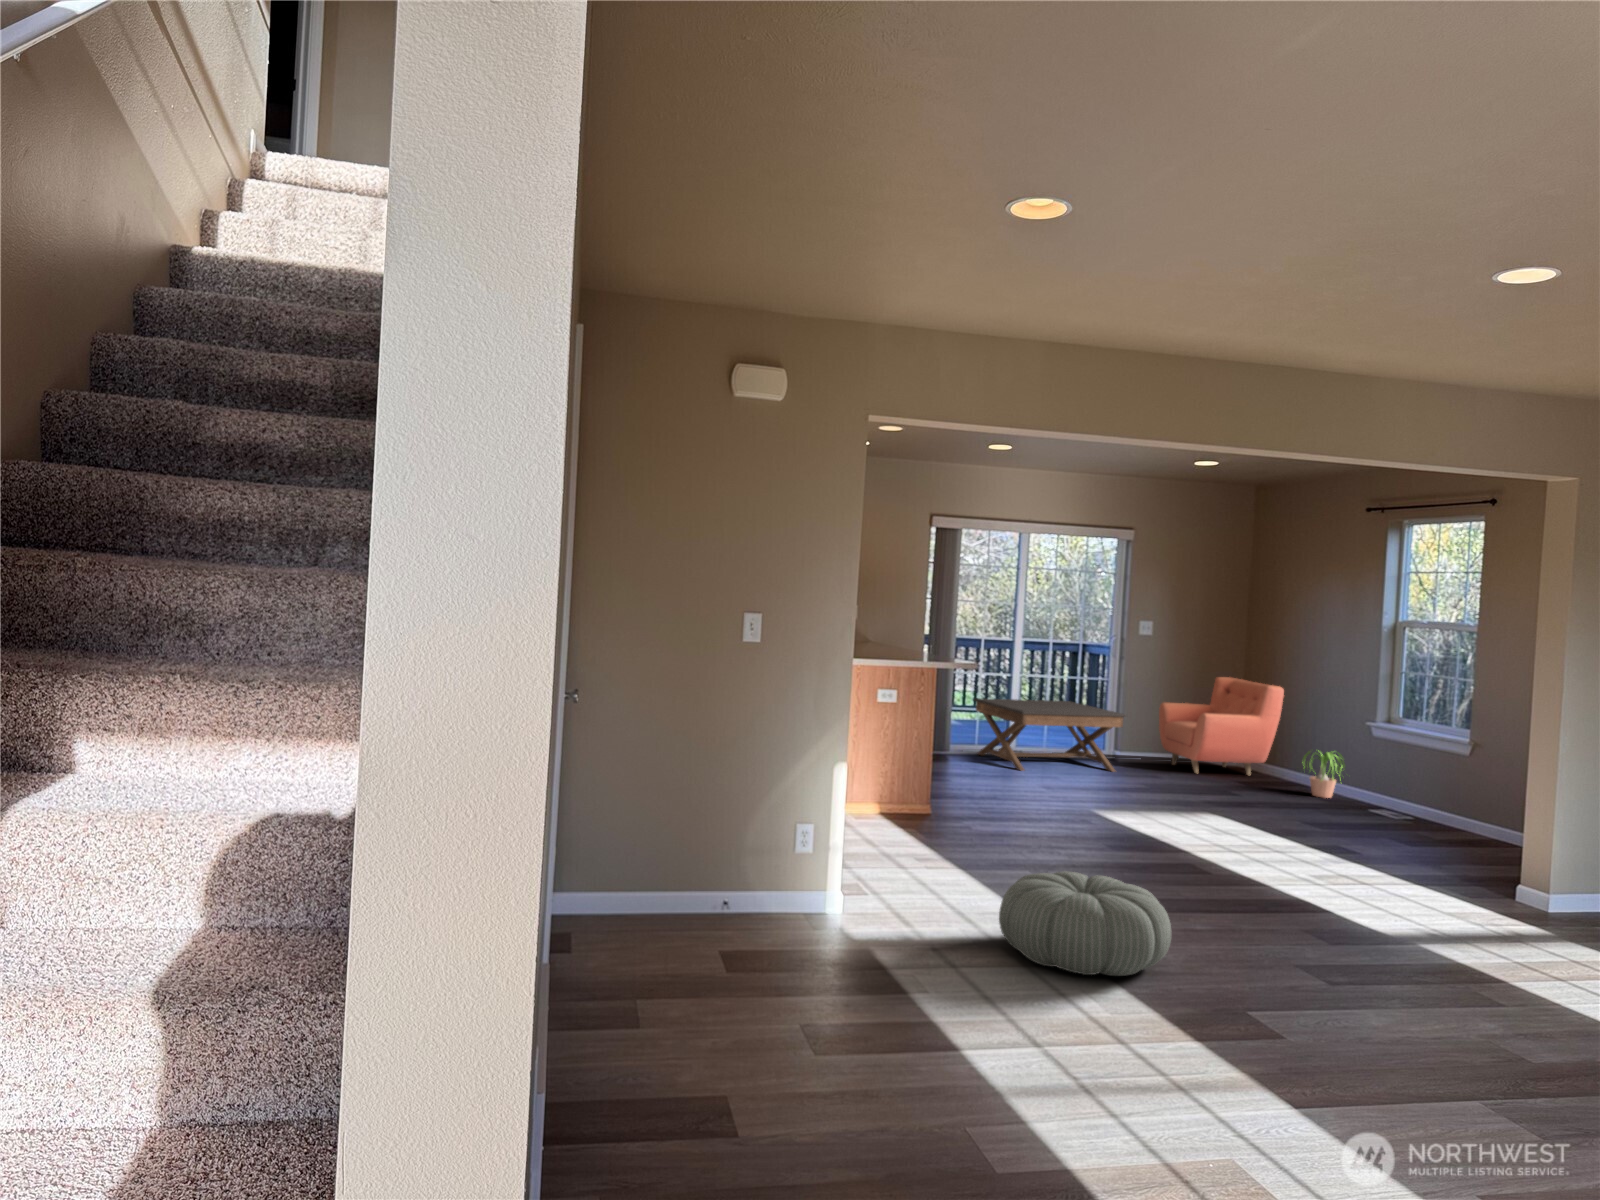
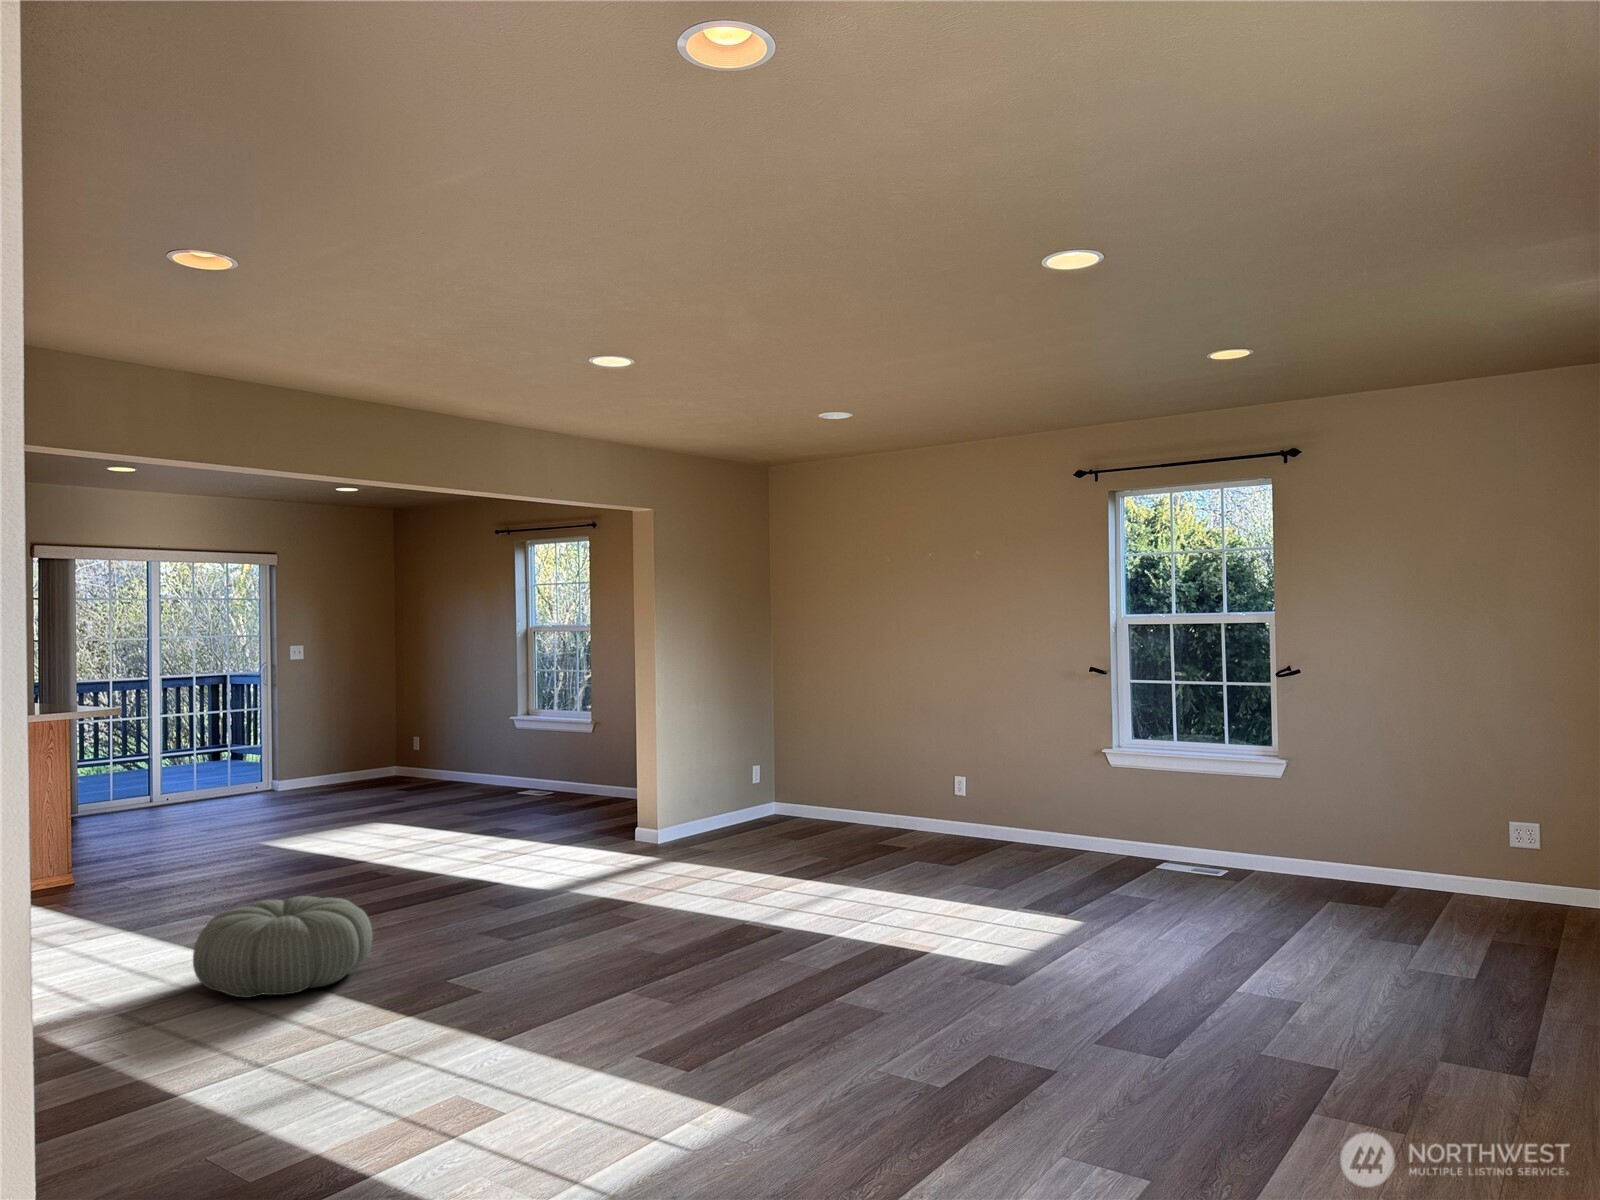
armchair: present [1159,677,1284,775] -> none [317,692,436,789]
coffee table: present [974,698,1126,772] -> none [100,736,286,820]
potted plant: present [1303,751,1345,798] -> none [449,747,500,790]

